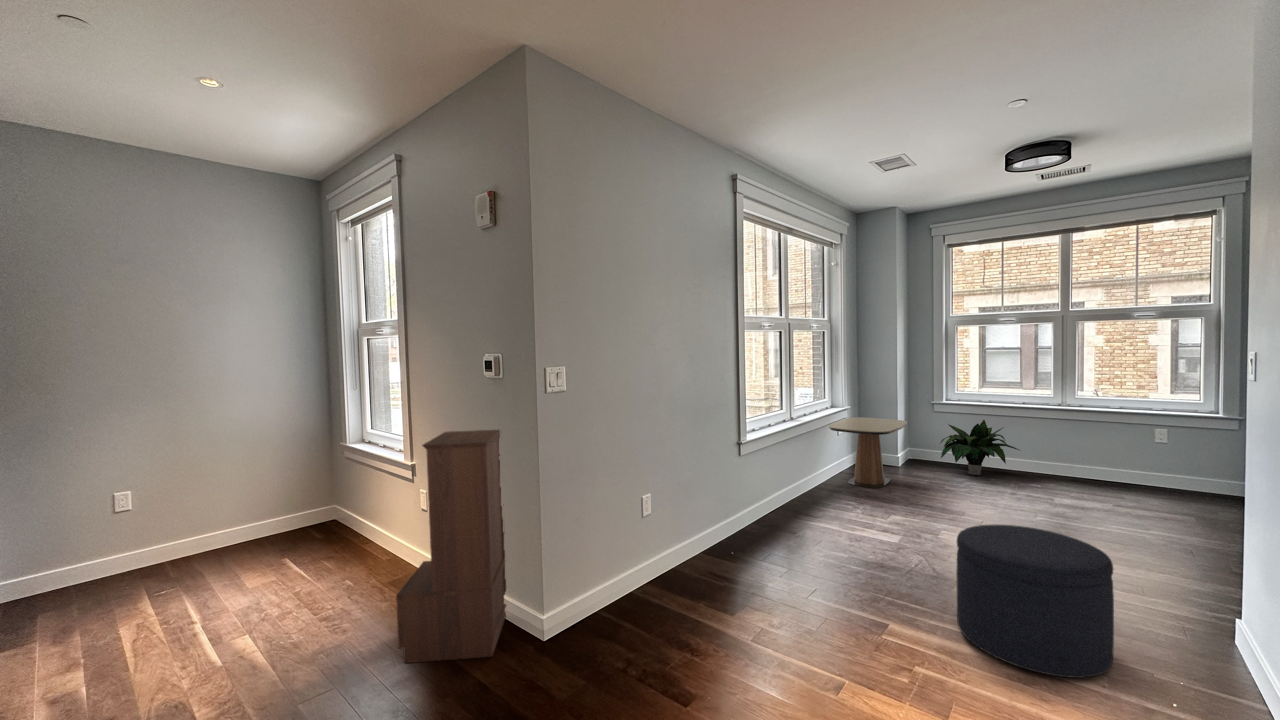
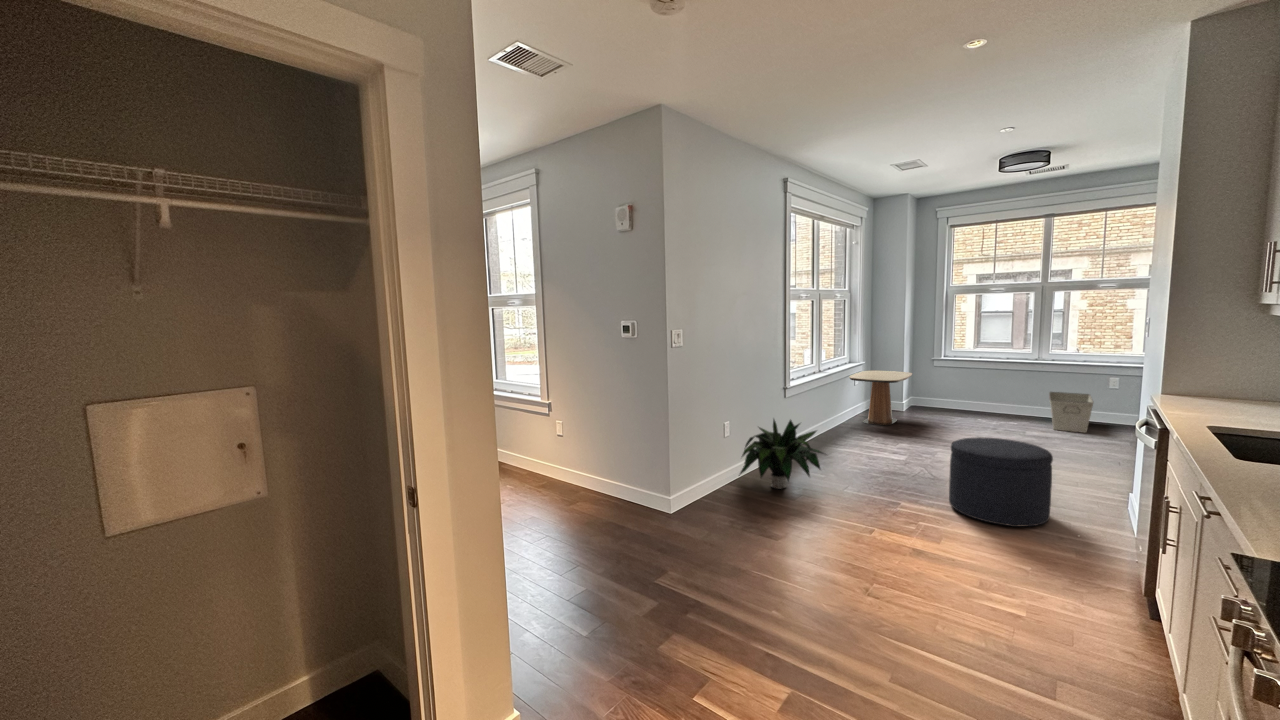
potted plant: present [941,420,1019,475] -> present [739,419,824,489]
bookshelf: present [396,430,507,663] -> none [578,374,641,526]
storage bin: none [1078,446,1139,501] -> present [1049,392,1094,433]

